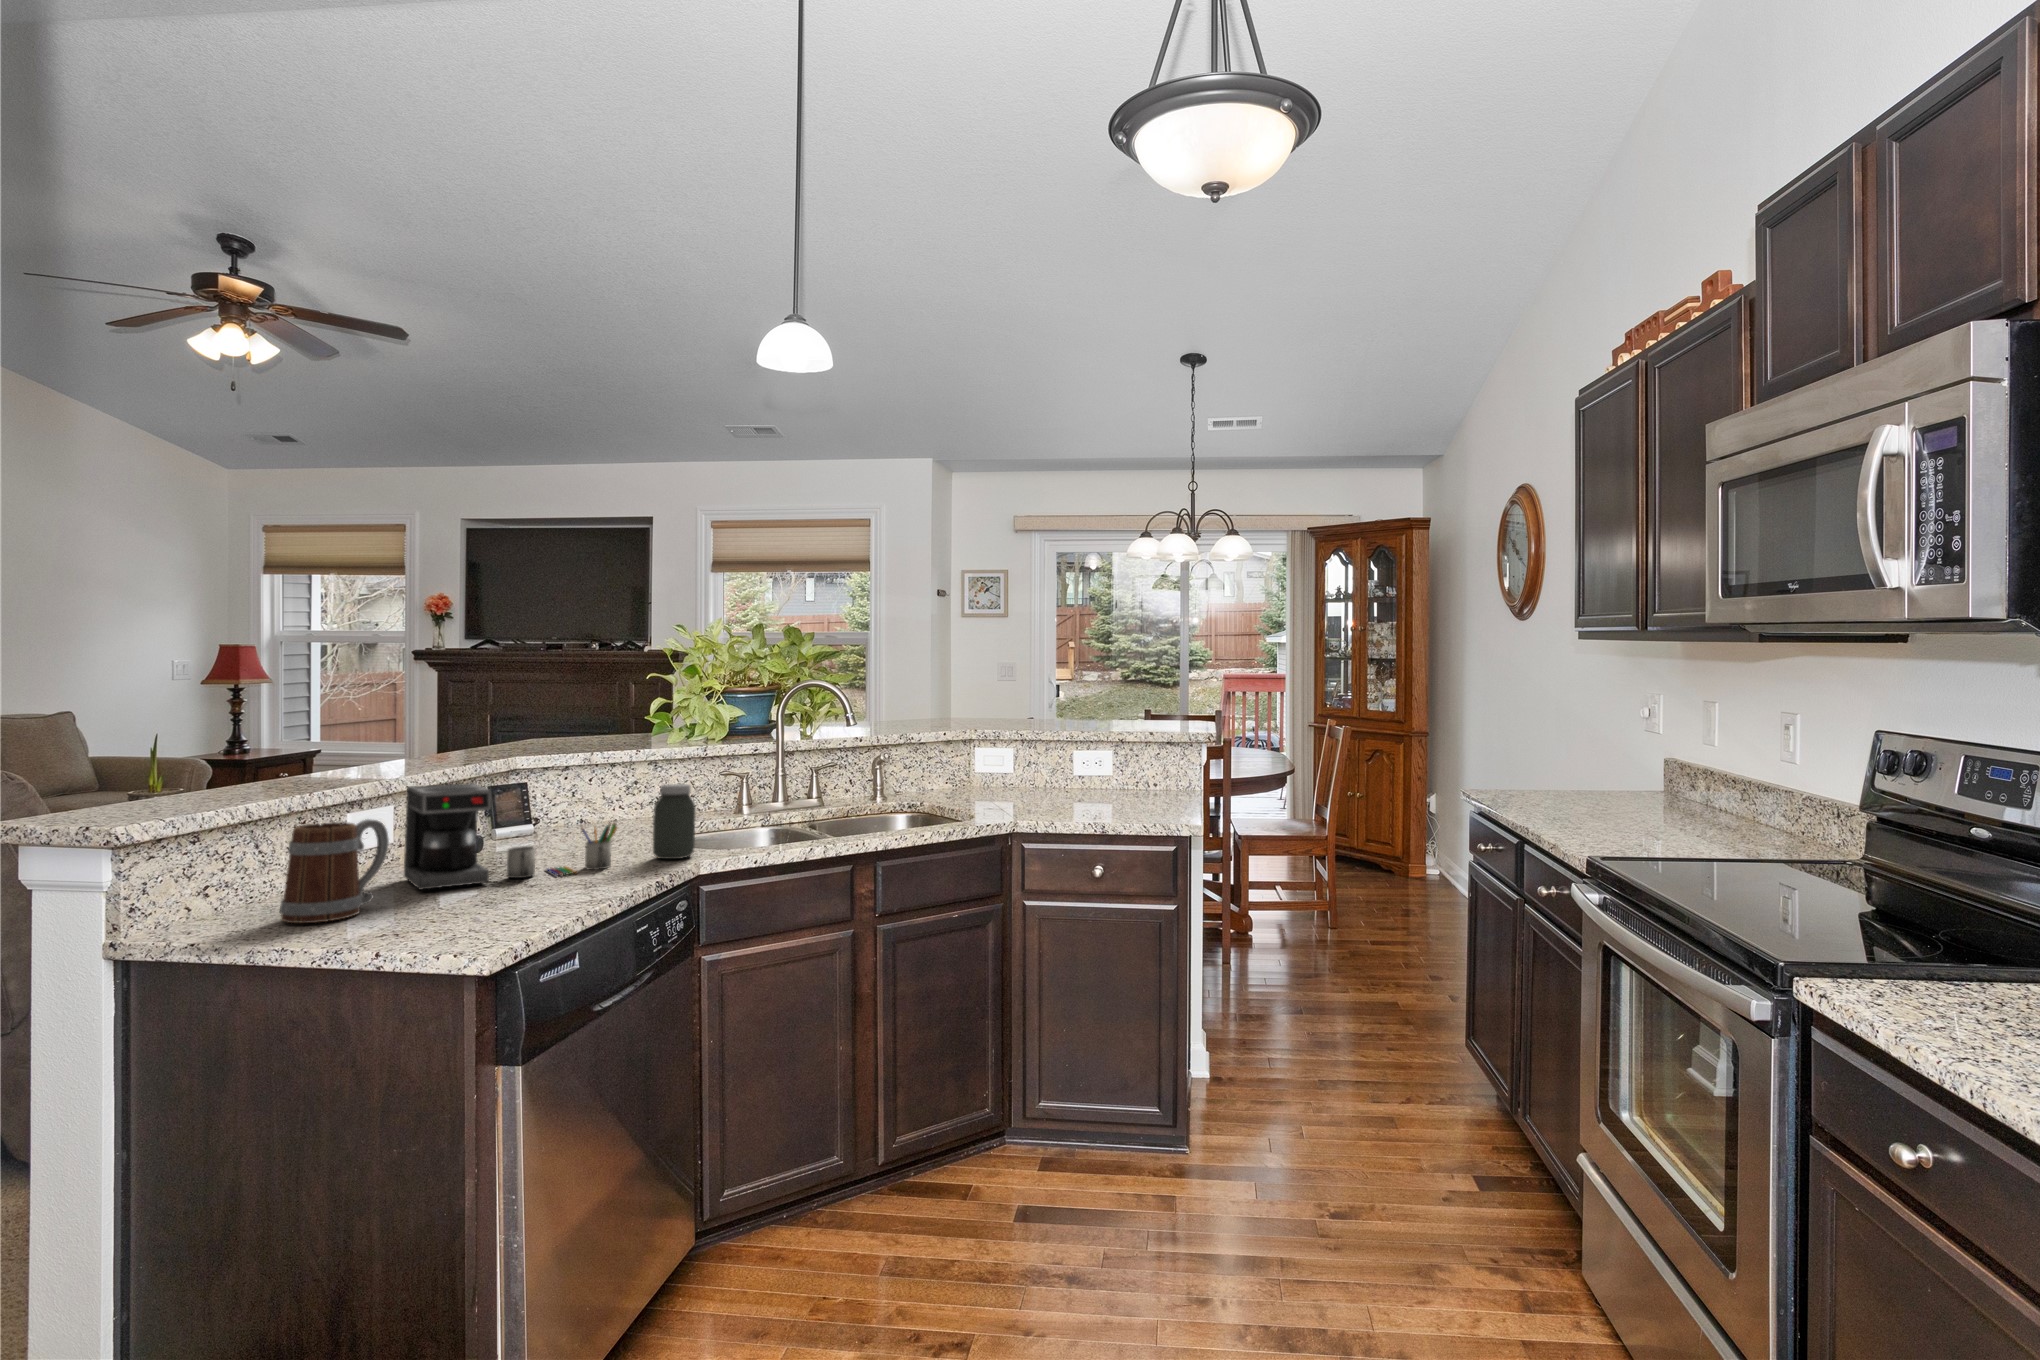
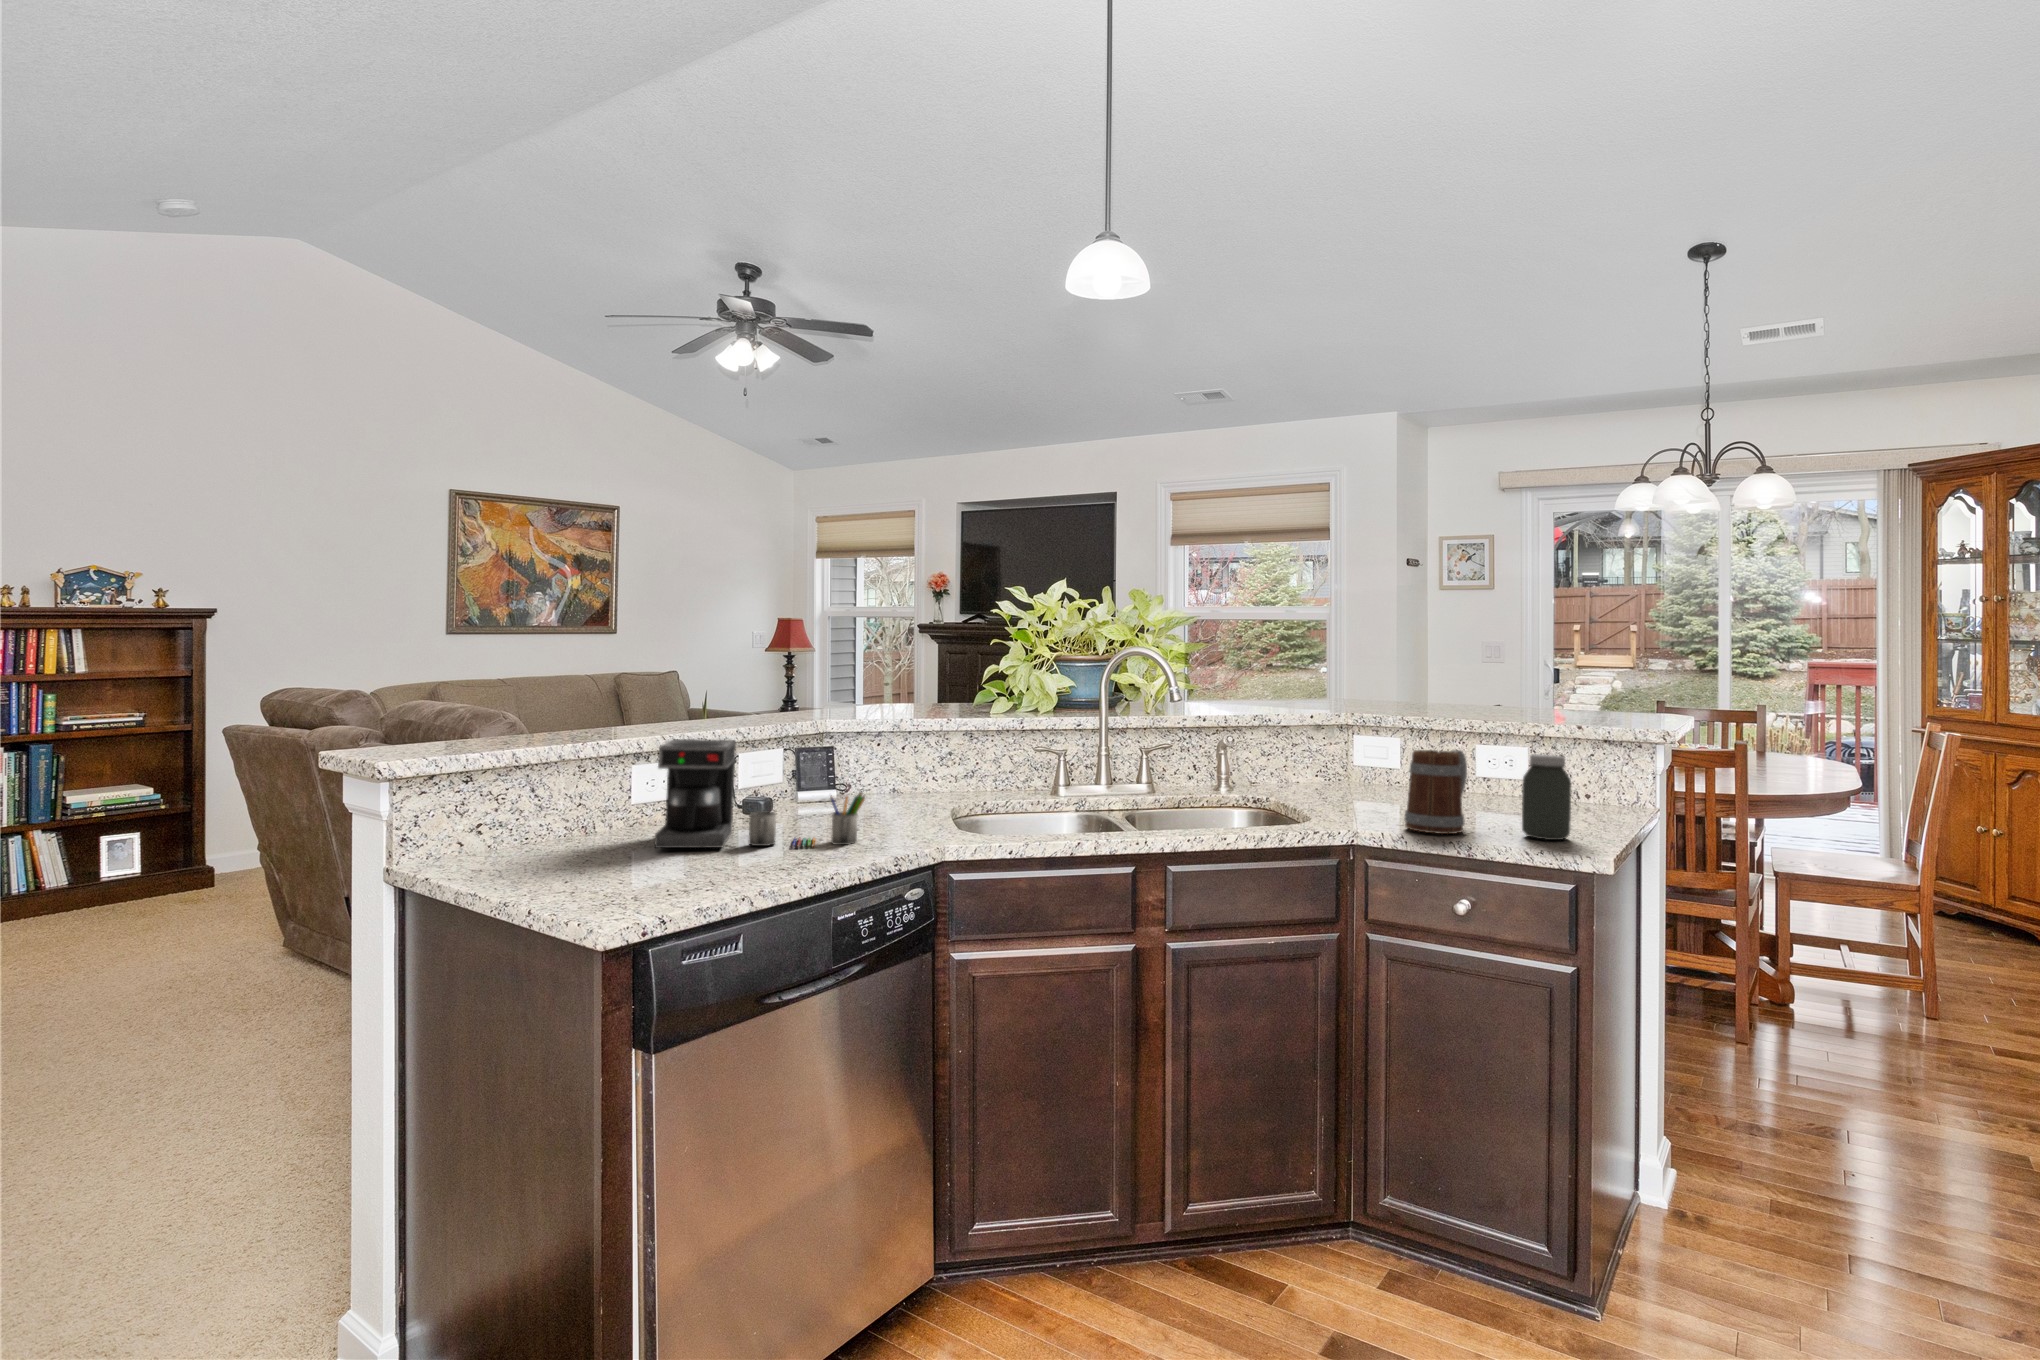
jar: present [653,784,696,859] -> present [1522,754,1571,840]
mug: present [280,819,389,923] -> present [1404,750,1467,834]

